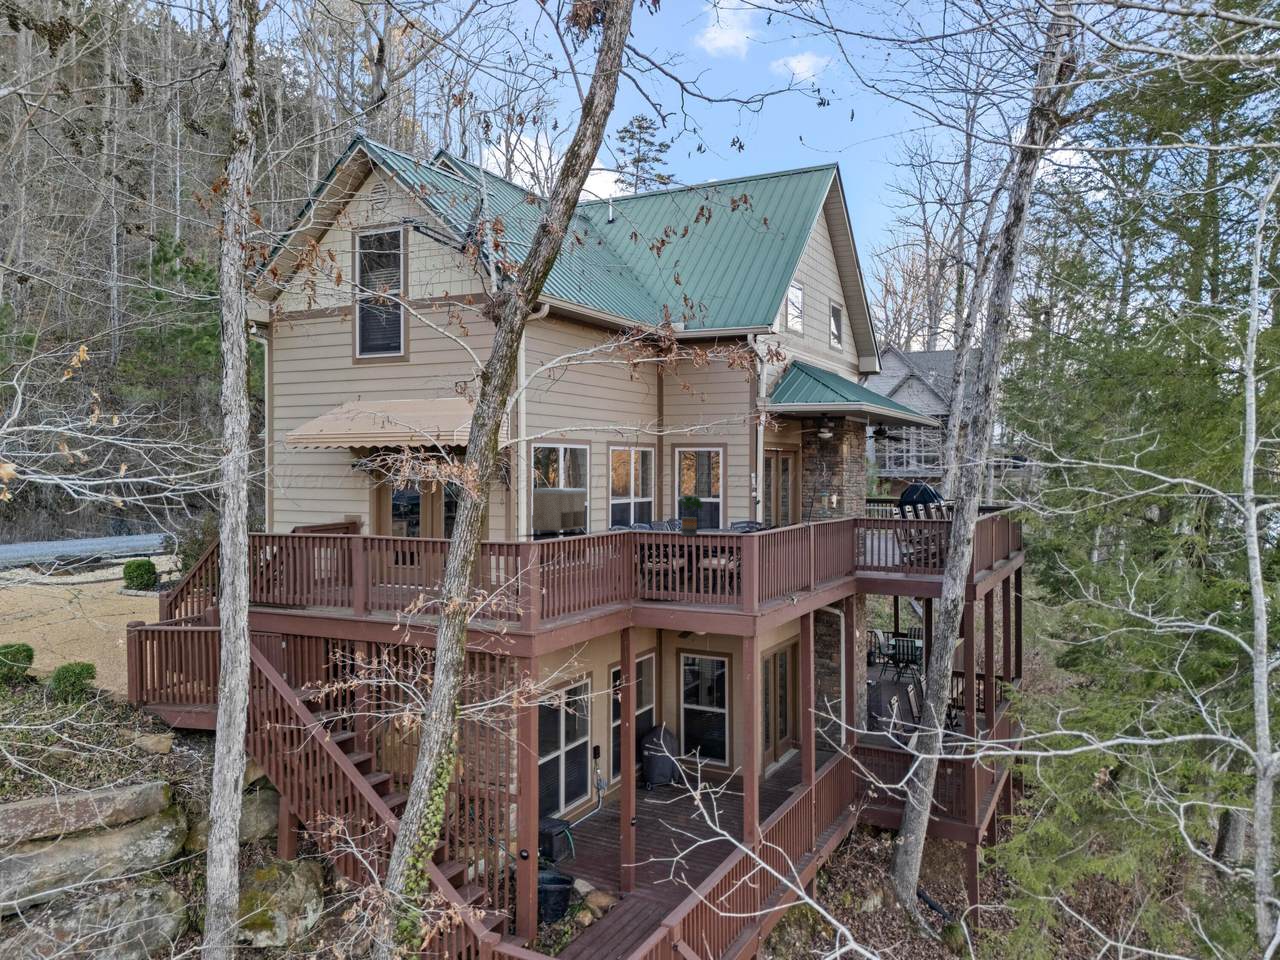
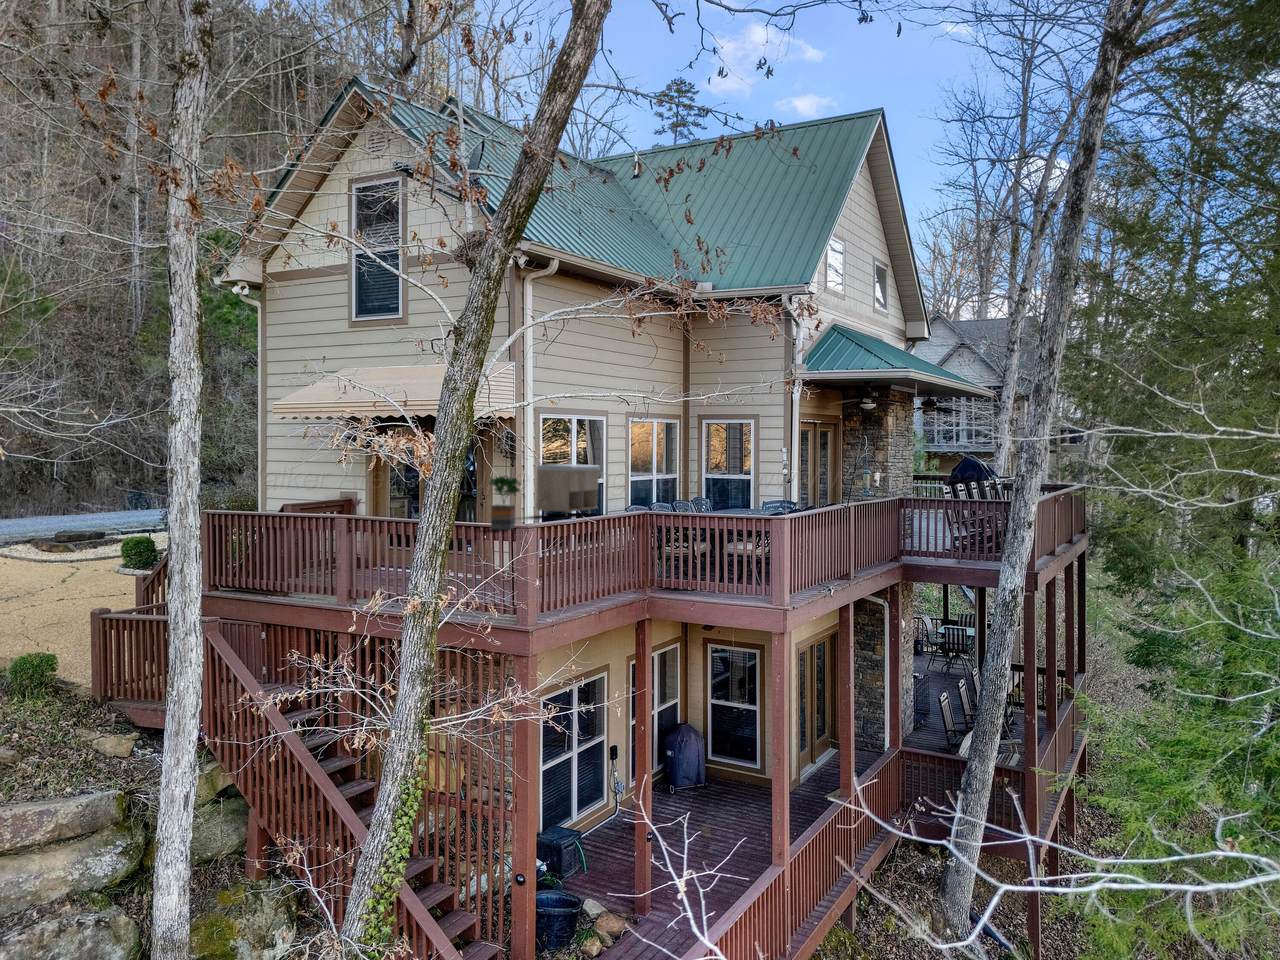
potted tree: present [678,496,703,536] -> present [489,476,521,530]

